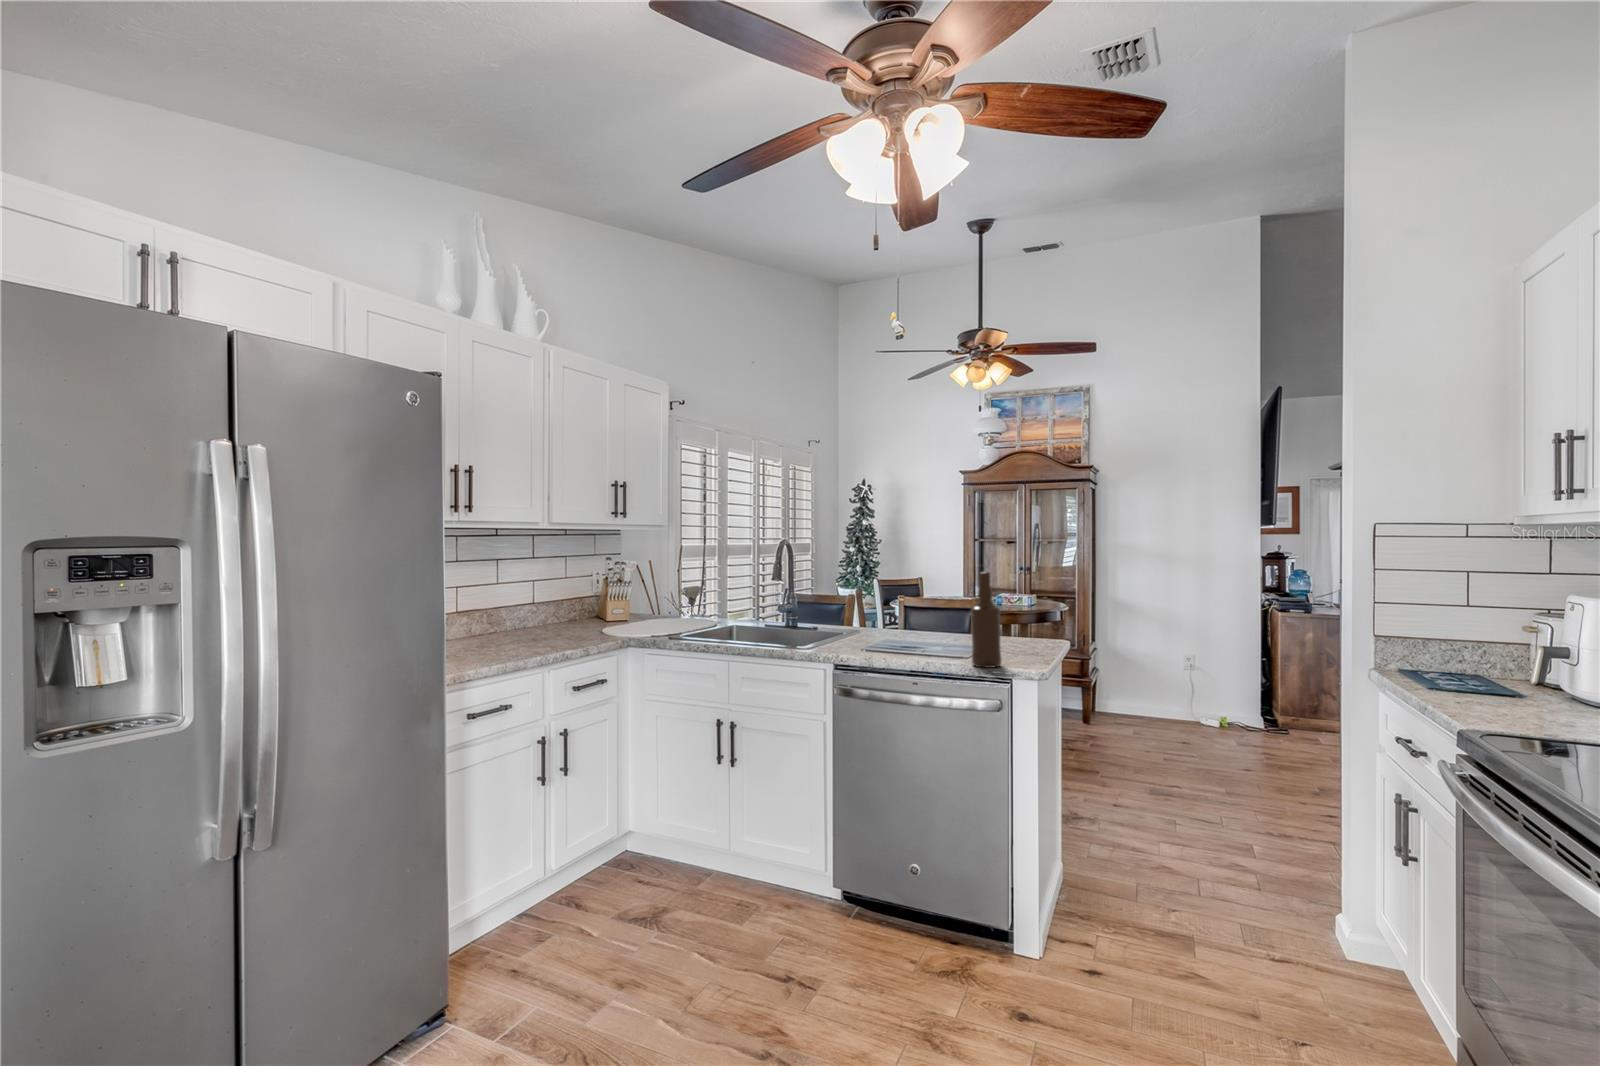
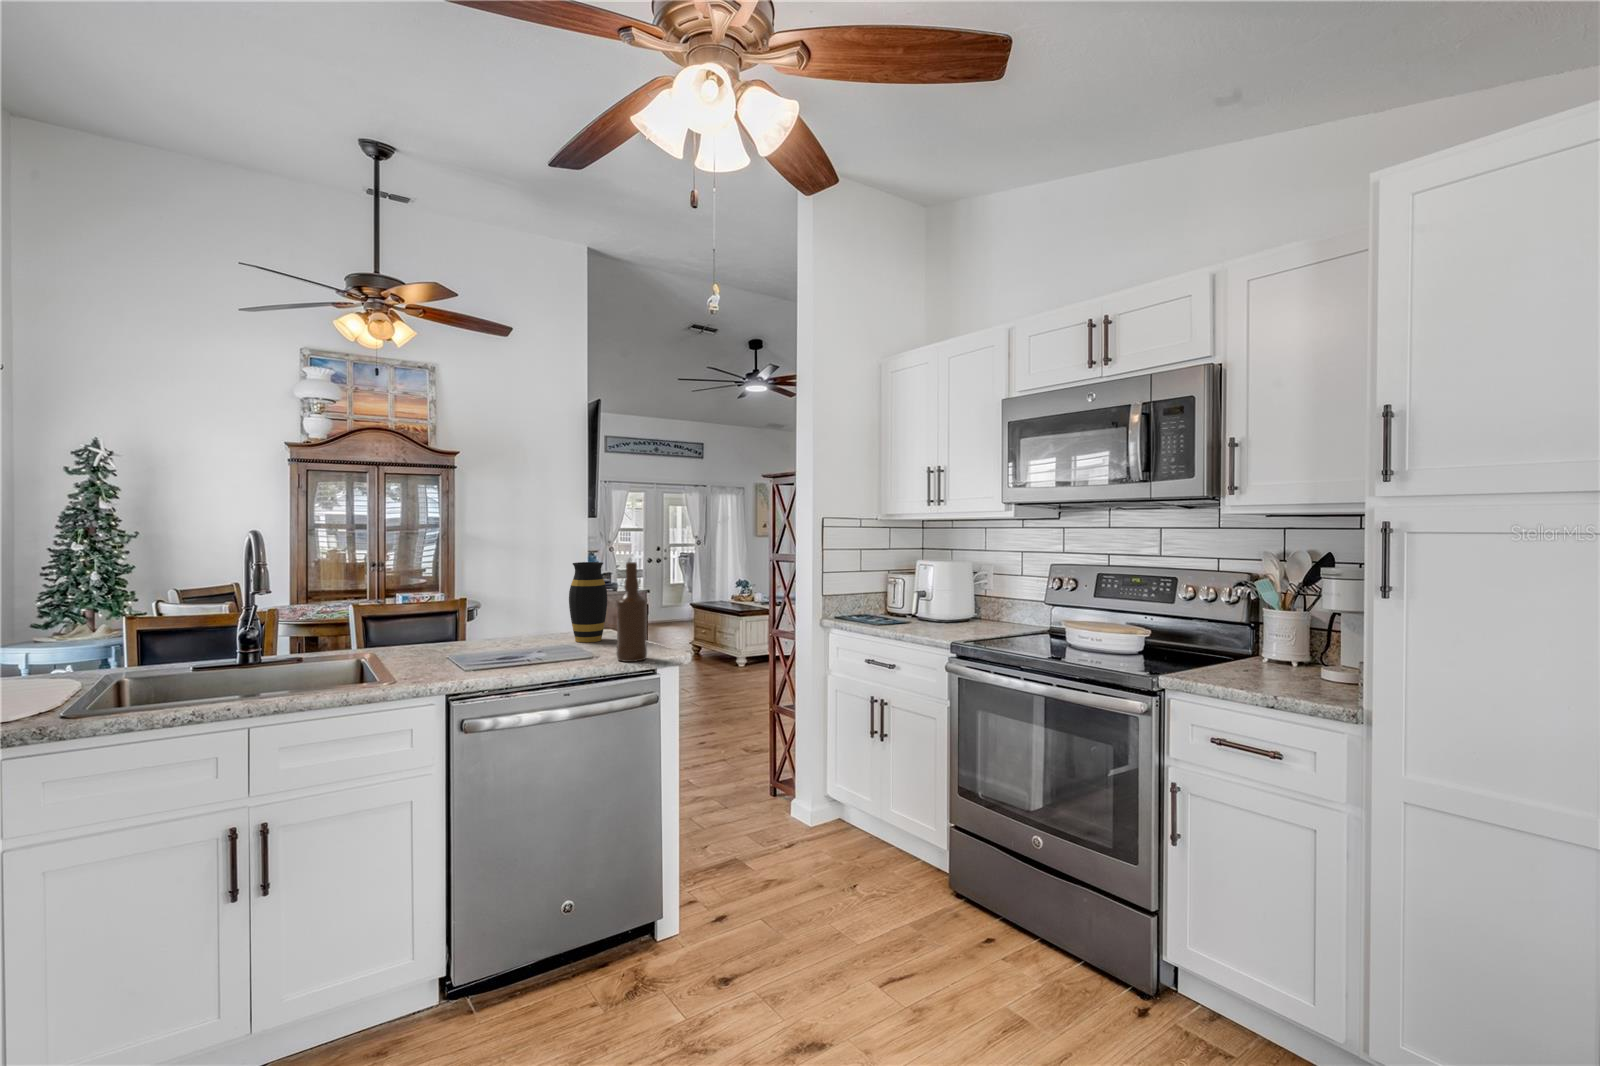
vase: none [1003,571,1041,648] -> present [569,562,607,642]

